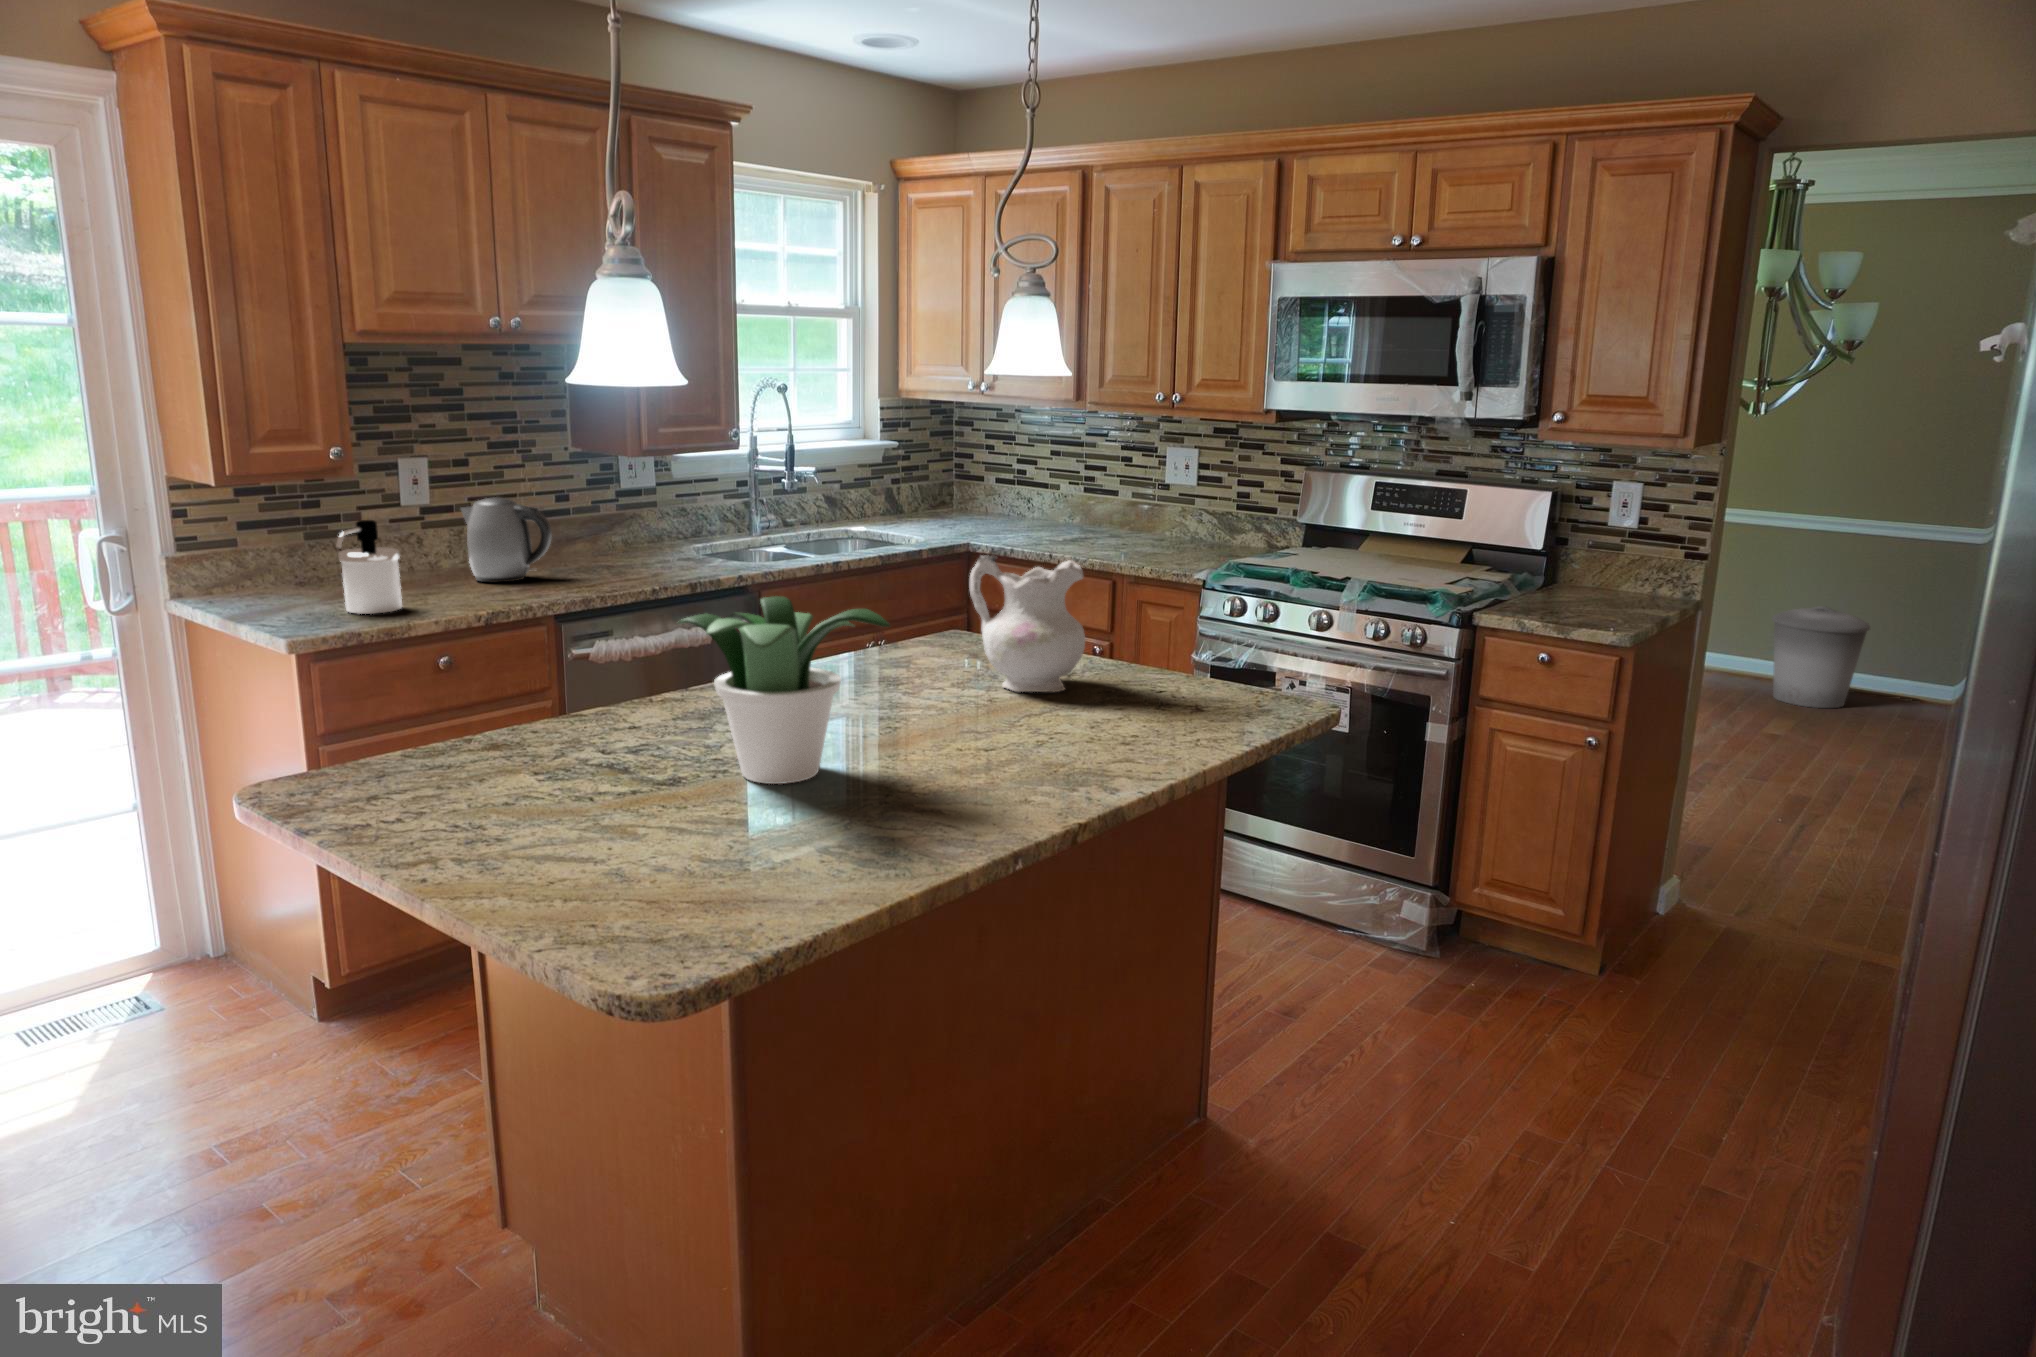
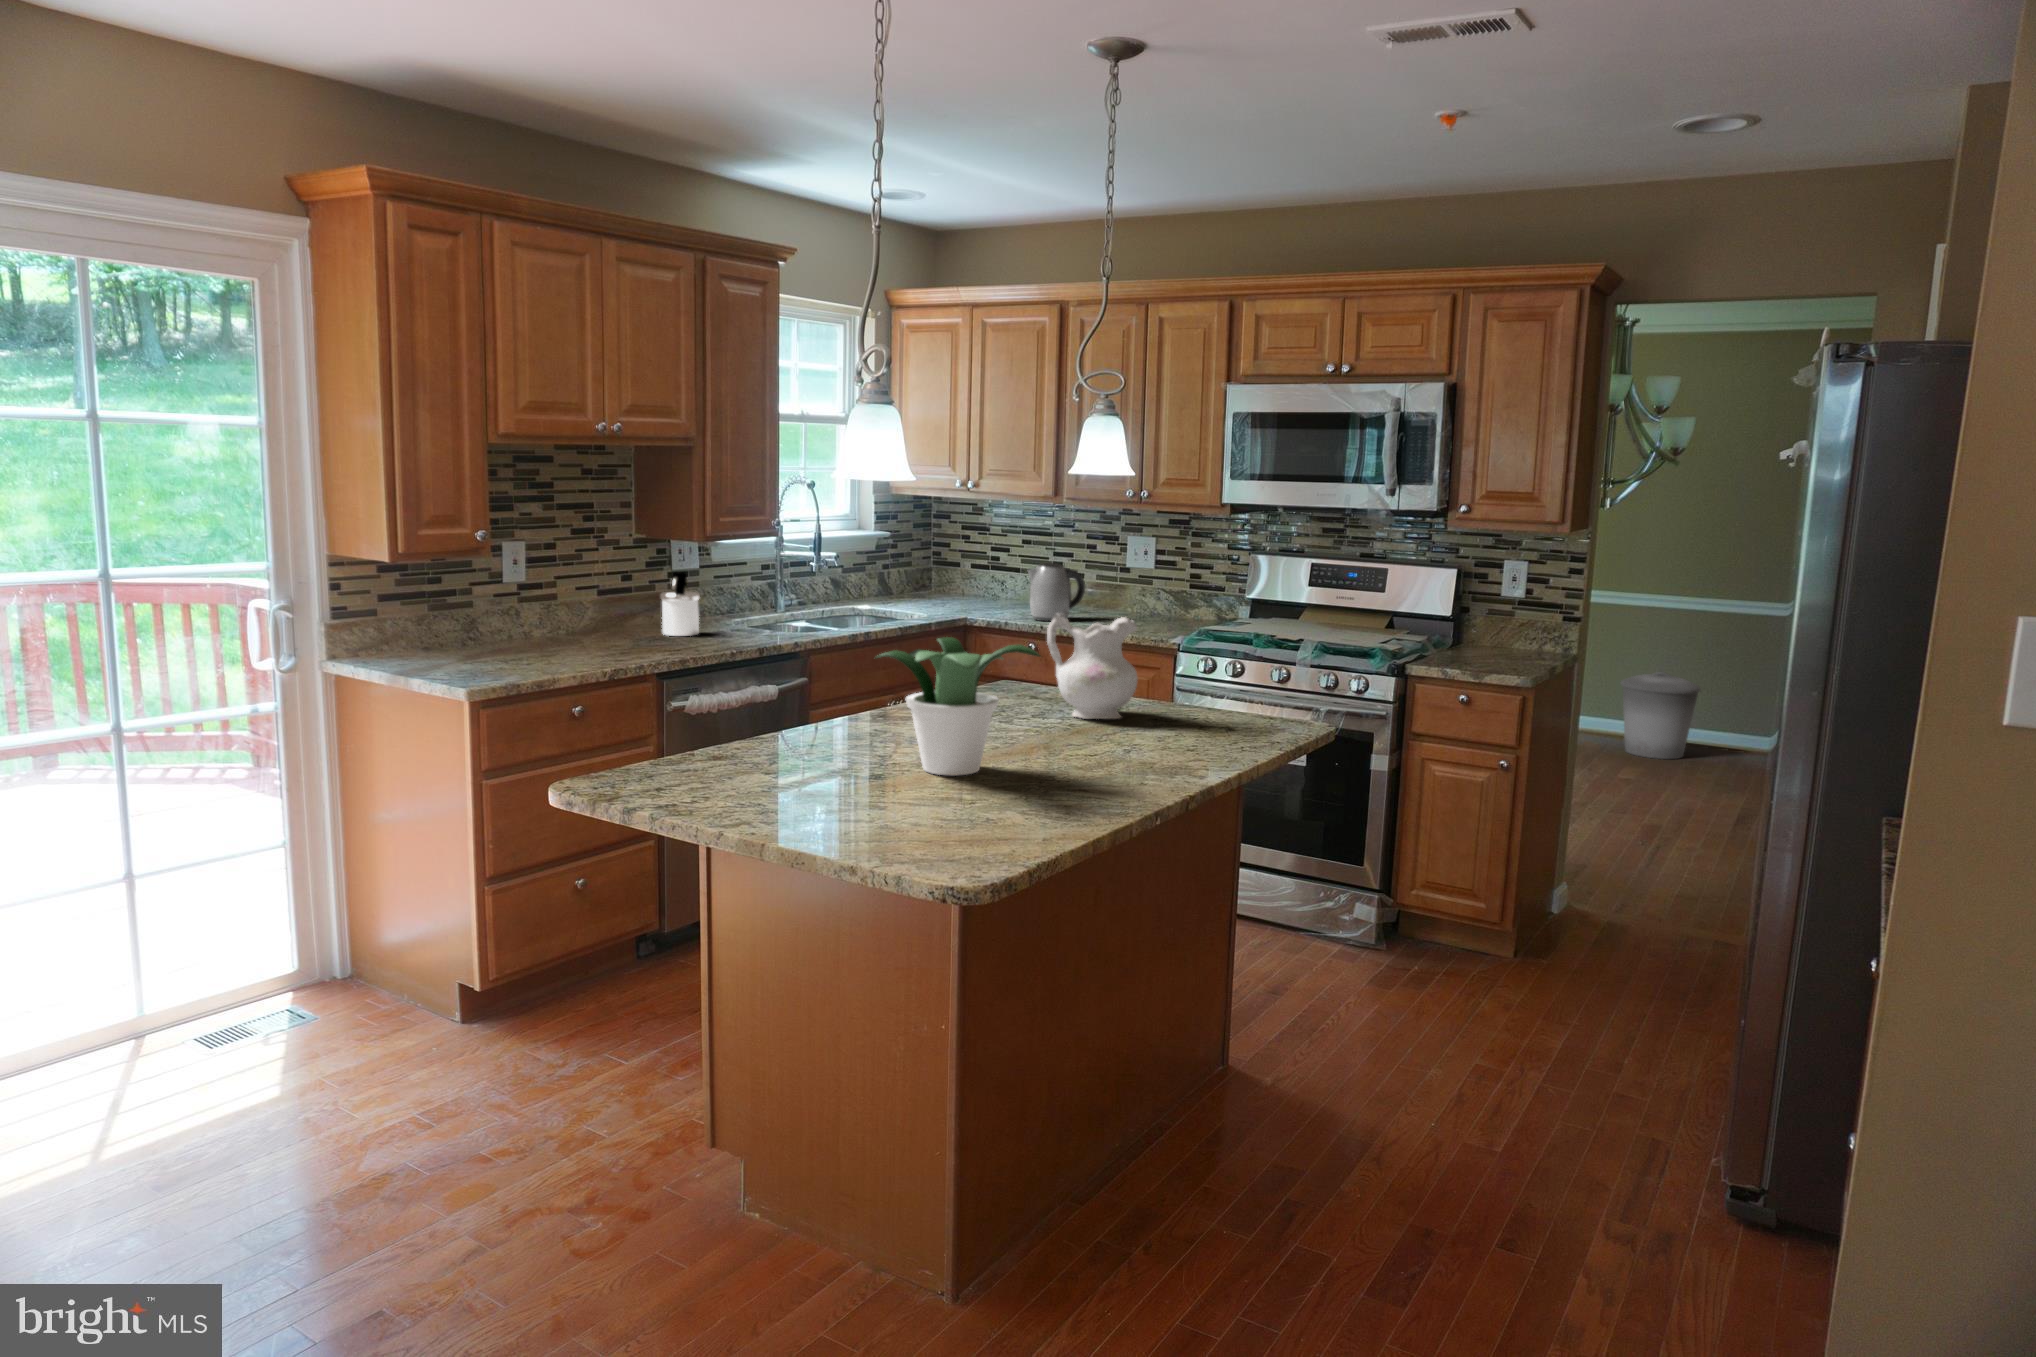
kettle: present [460,497,552,582] -> present [1028,563,1085,621]
soap dispenser: present [336,520,402,614] -> present [660,572,700,636]

